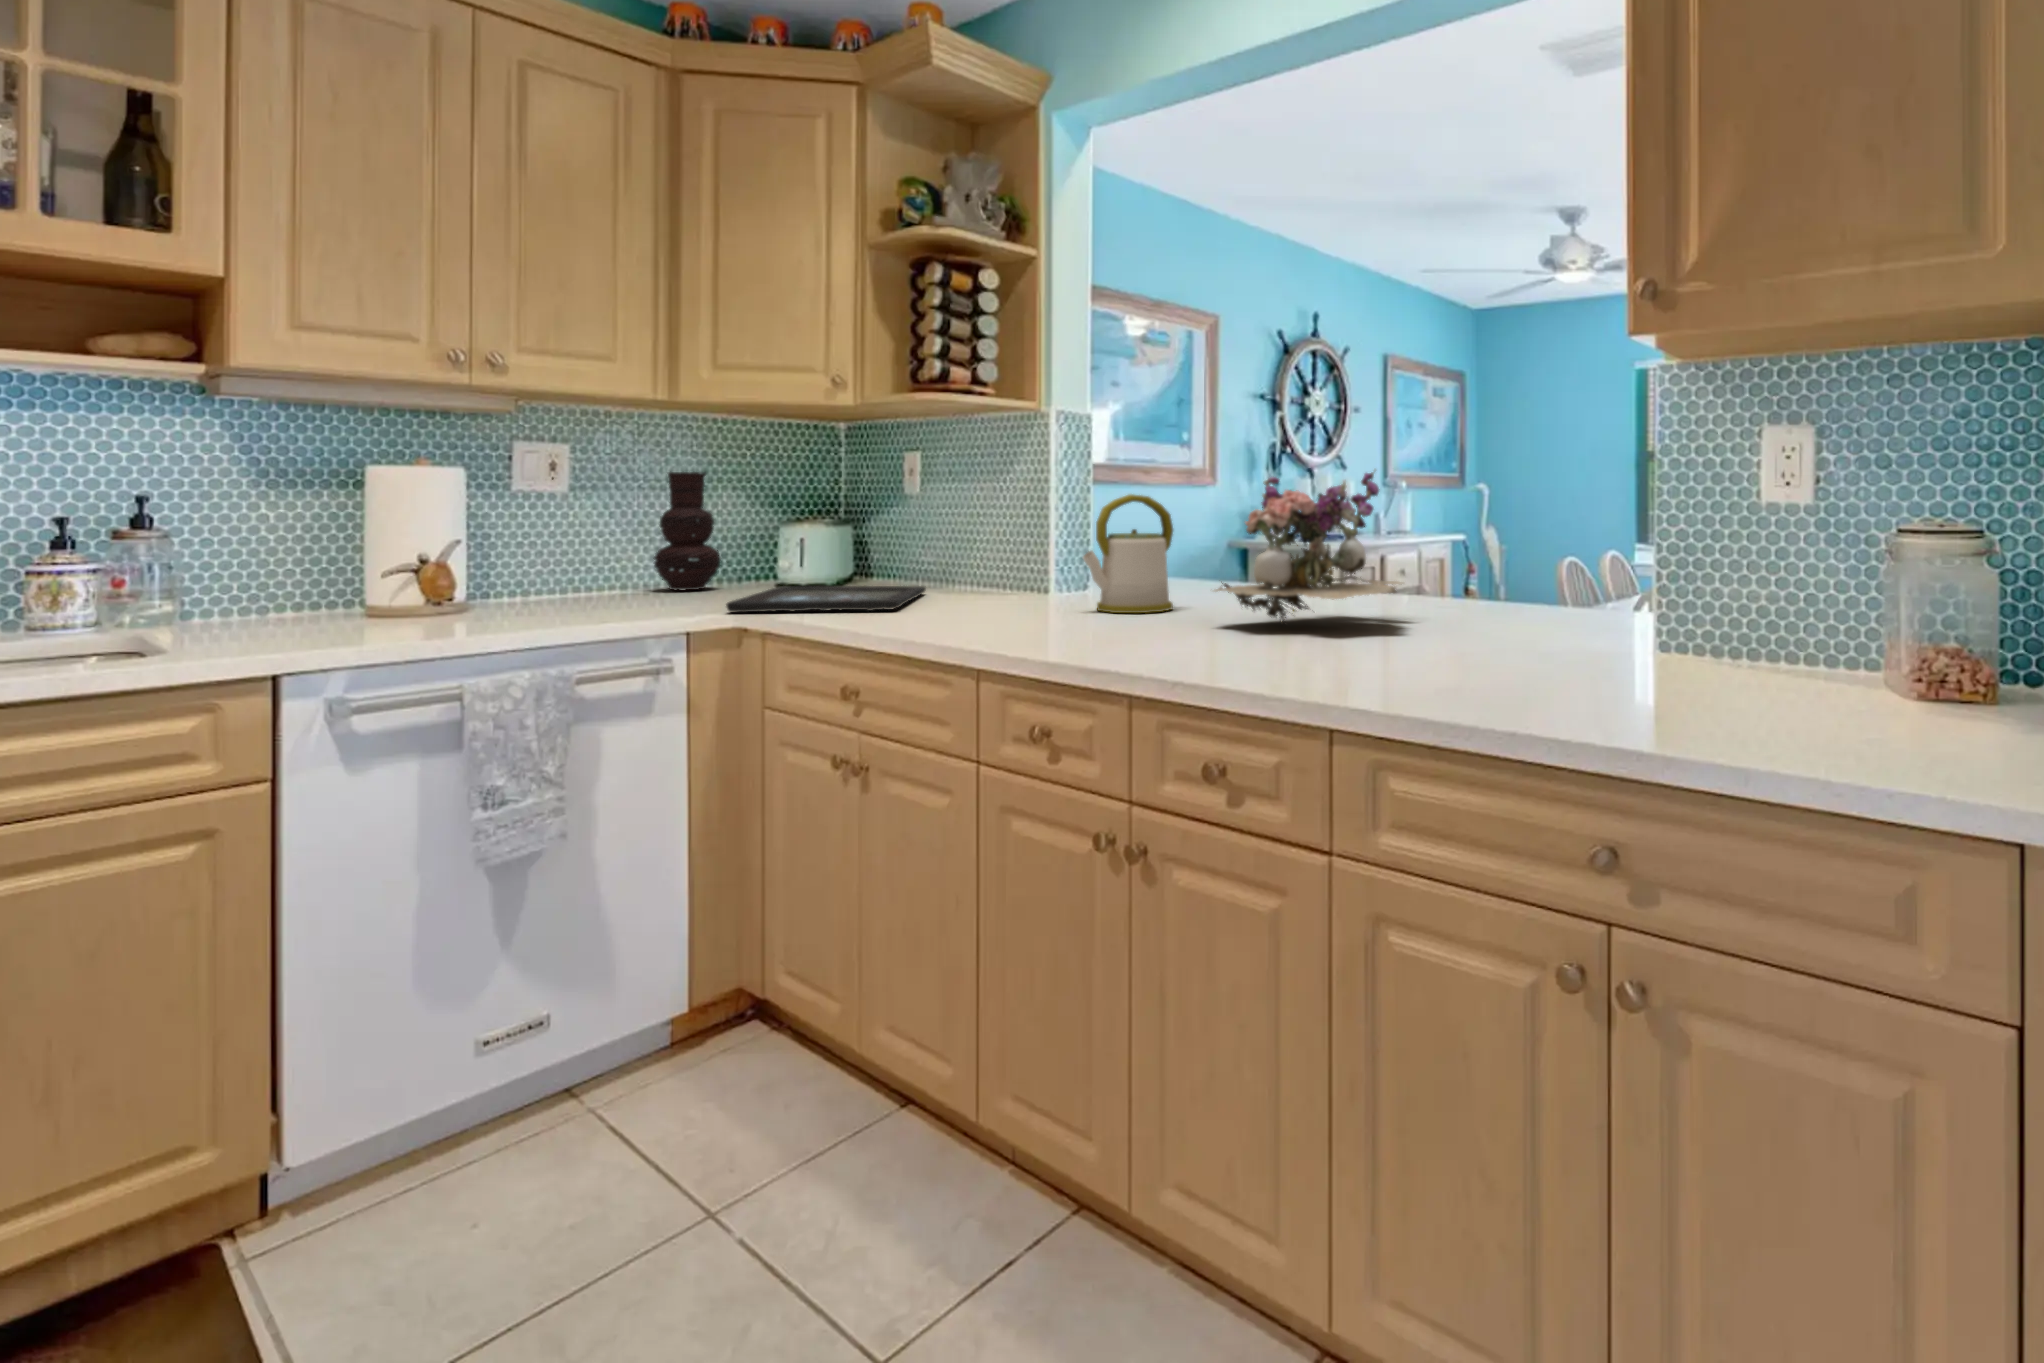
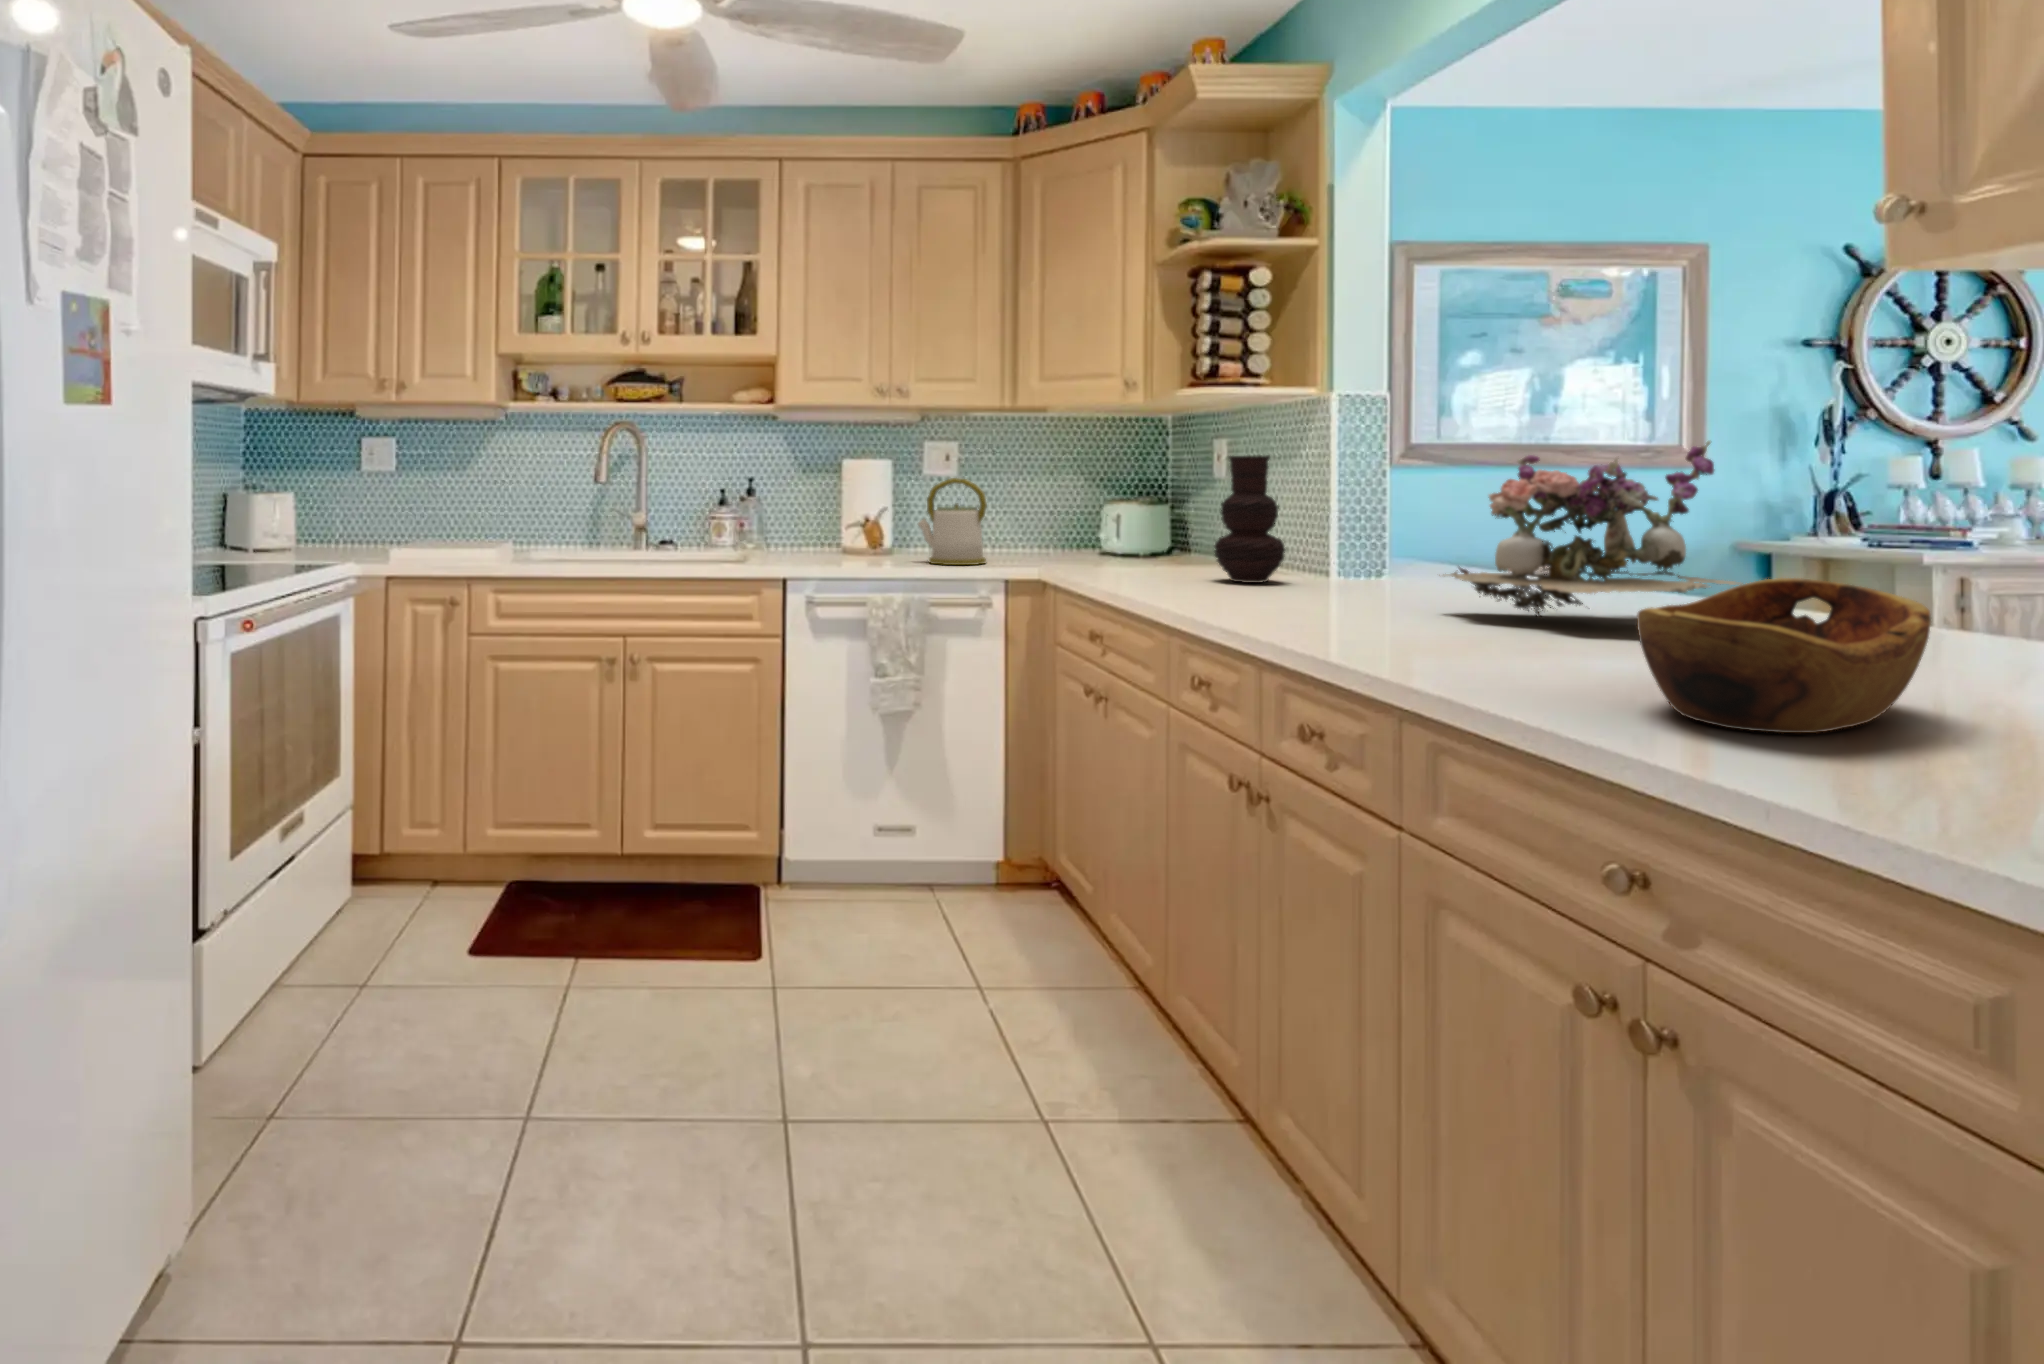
vase: present [654,472,721,591] -> present [1214,455,1285,583]
kettle: present [1083,494,1173,613] -> present [918,478,987,565]
wooden bowl: none [1484,577,1636,703] -> present [1637,578,1931,733]
tray: present [726,586,926,613] -> none [1033,551,1211,574]

